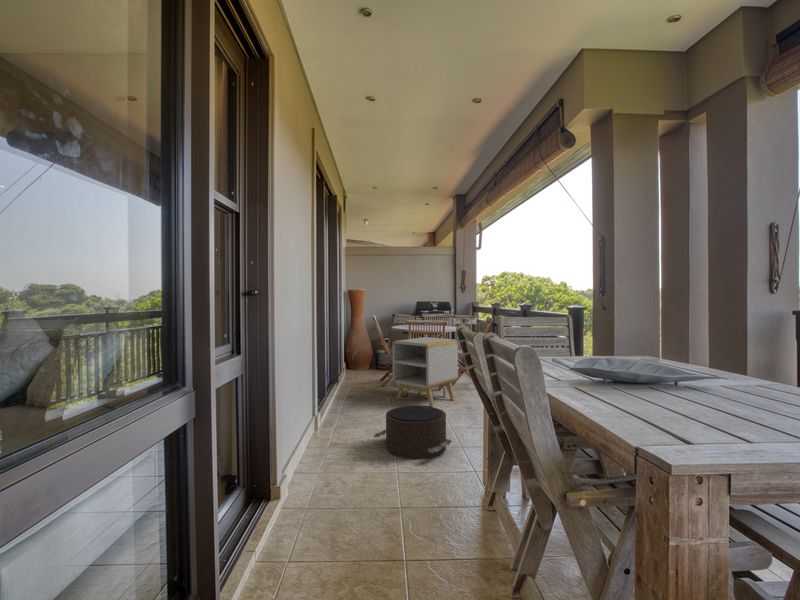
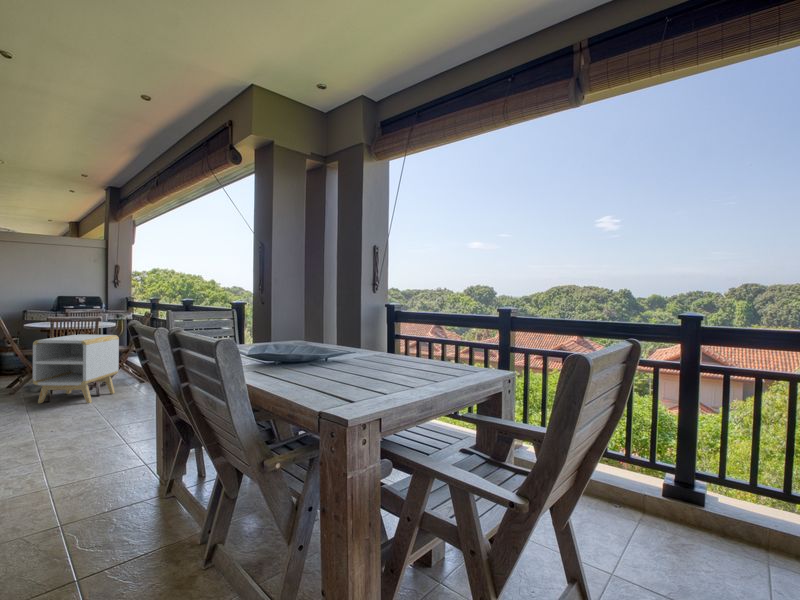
pouf: present [374,406,452,459] -> none [27,398,127,448]

